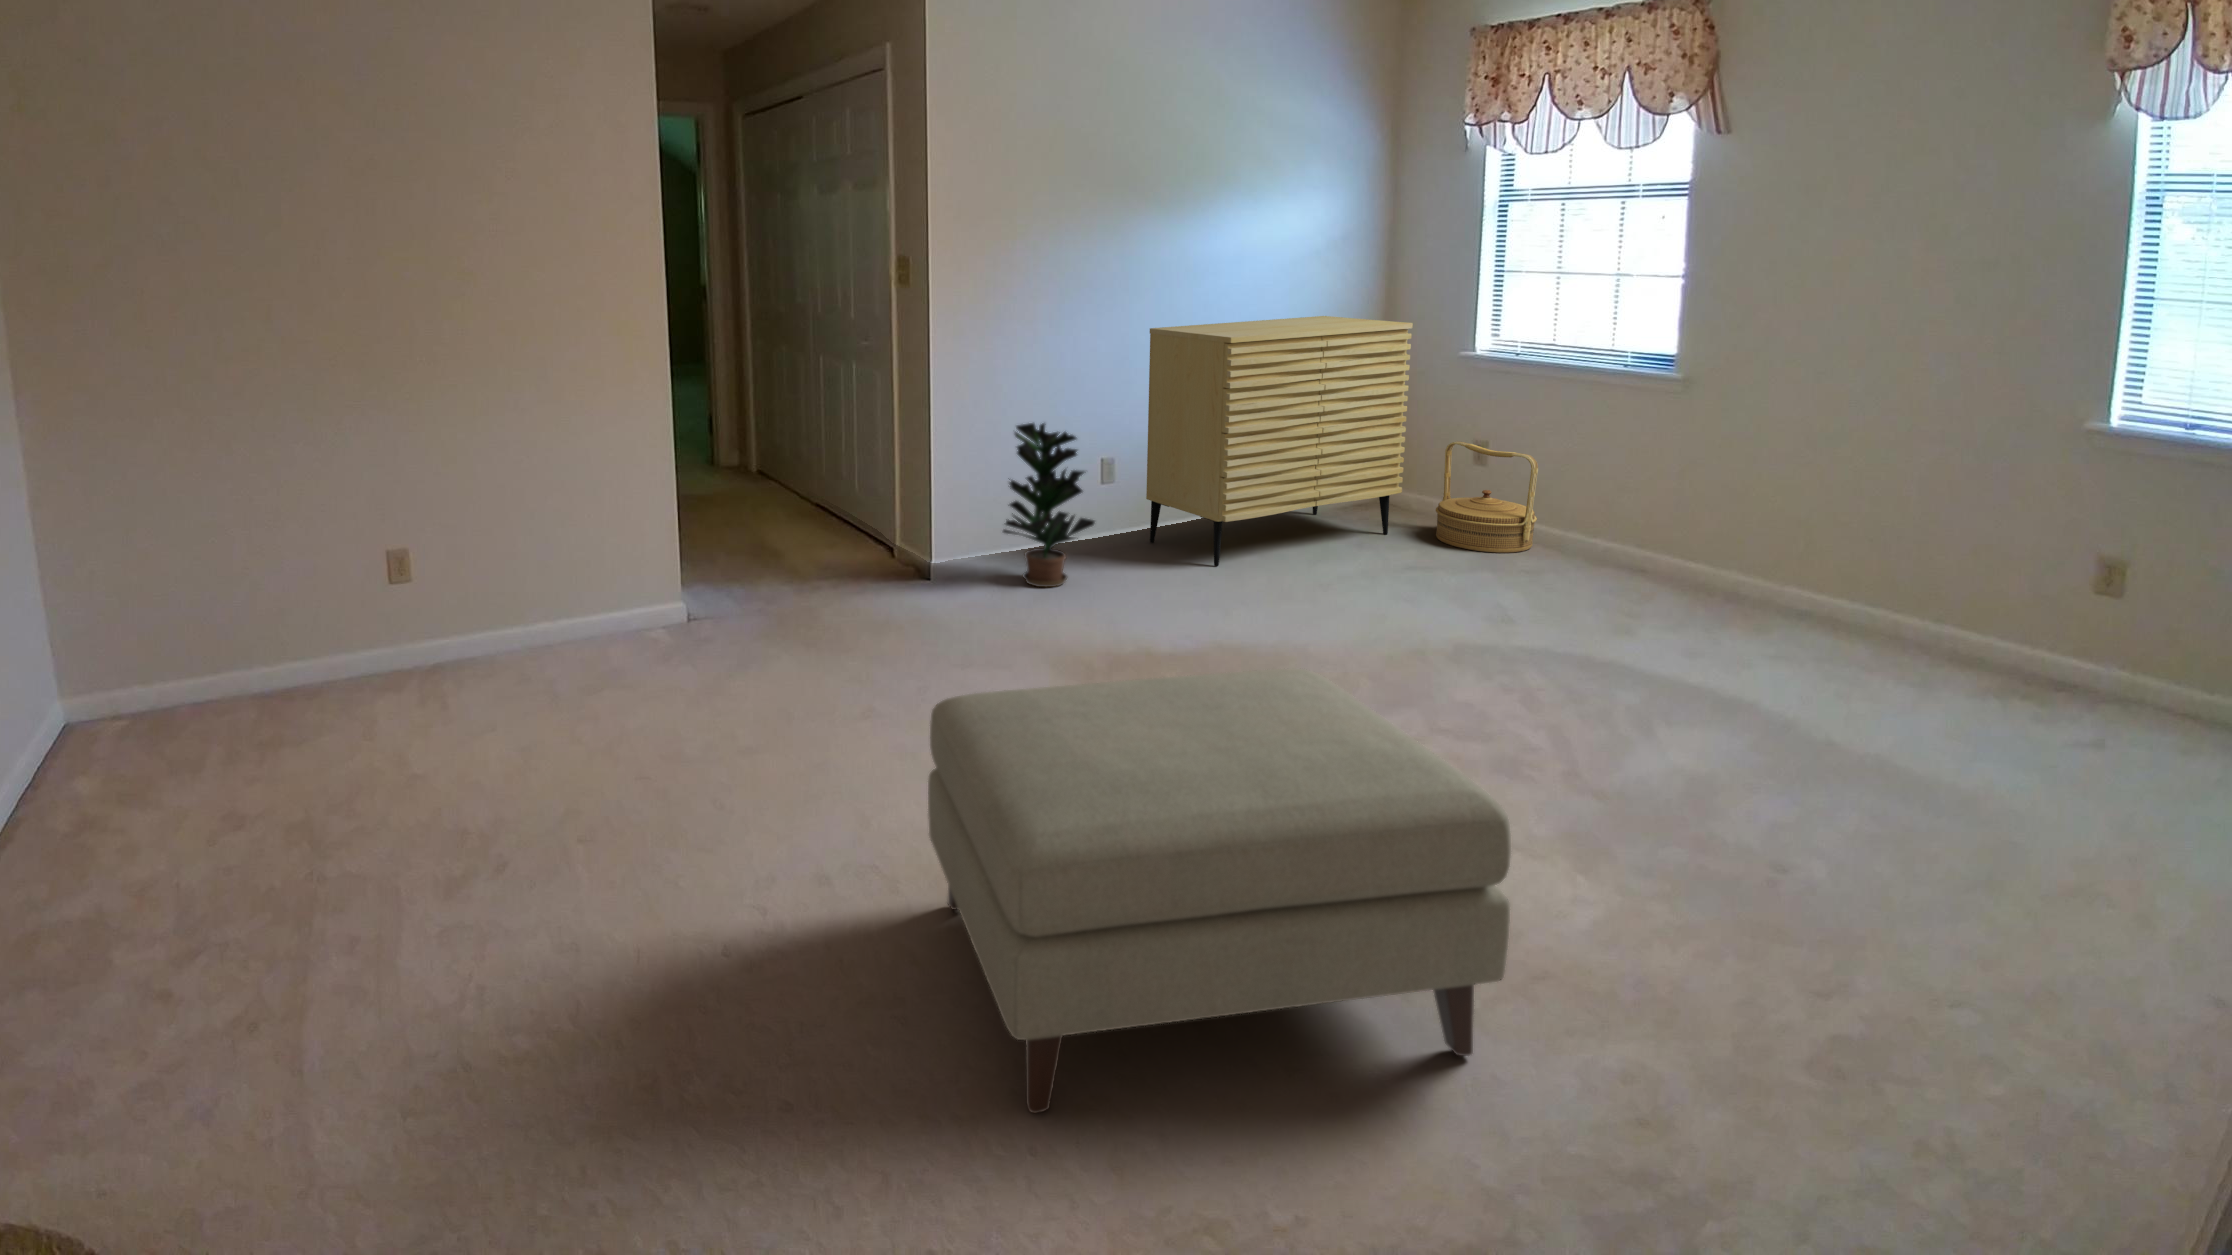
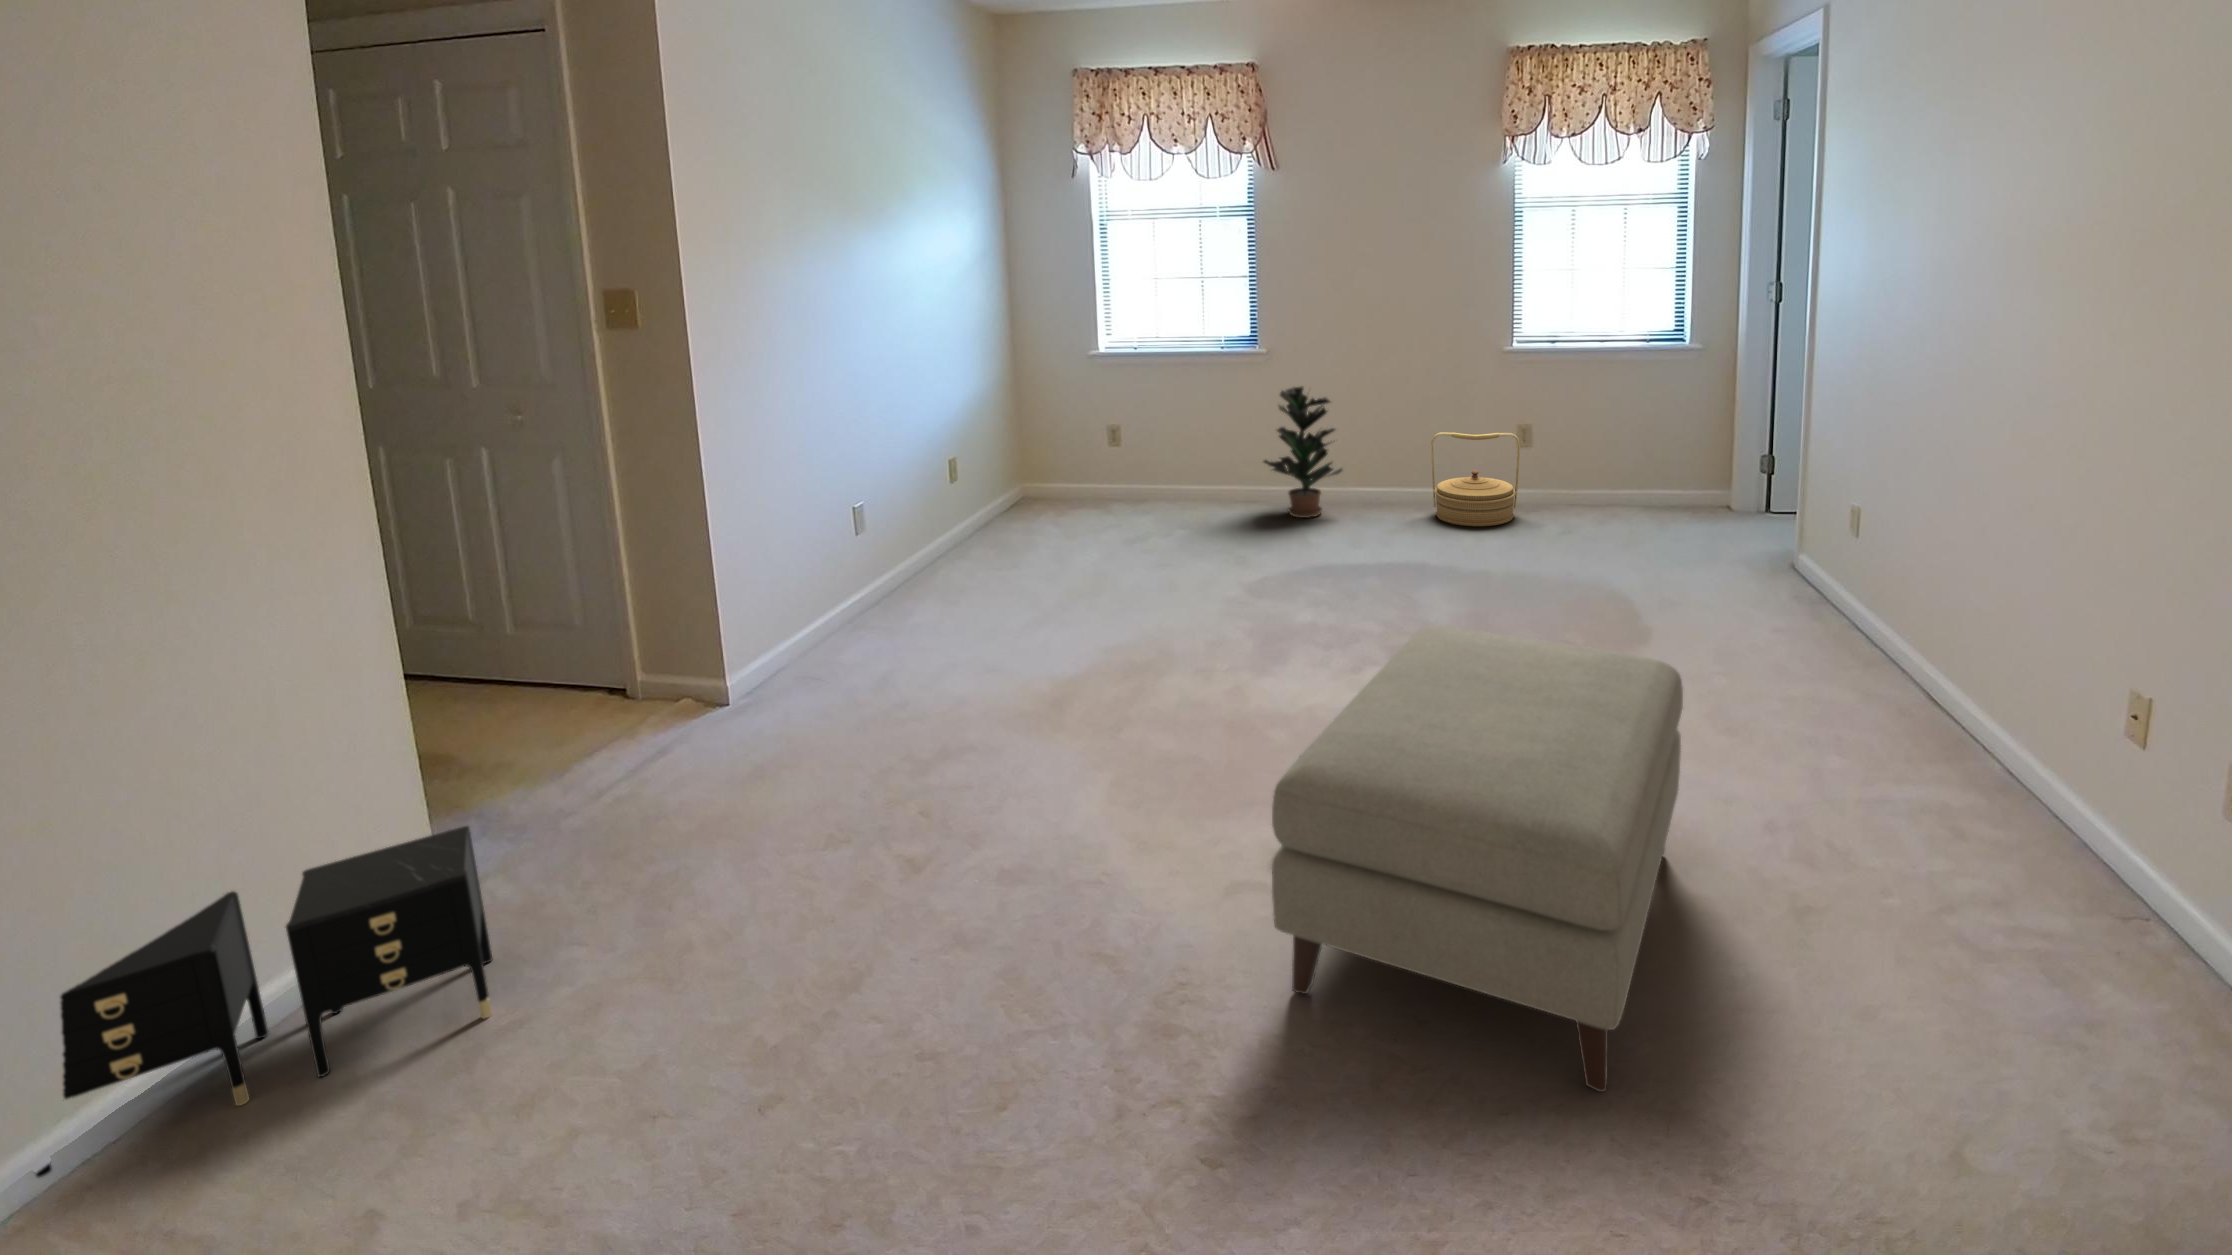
dresser: present [1146,316,1413,566] -> none [880,330,1090,588]
potted plant: present [1003,423,1095,587] -> present [1264,386,1342,518]
woven basket: present [1436,441,1538,553] -> present [1431,432,1520,526]
nightstand: none [471,553,666,677] -> present [36,826,492,1177]

